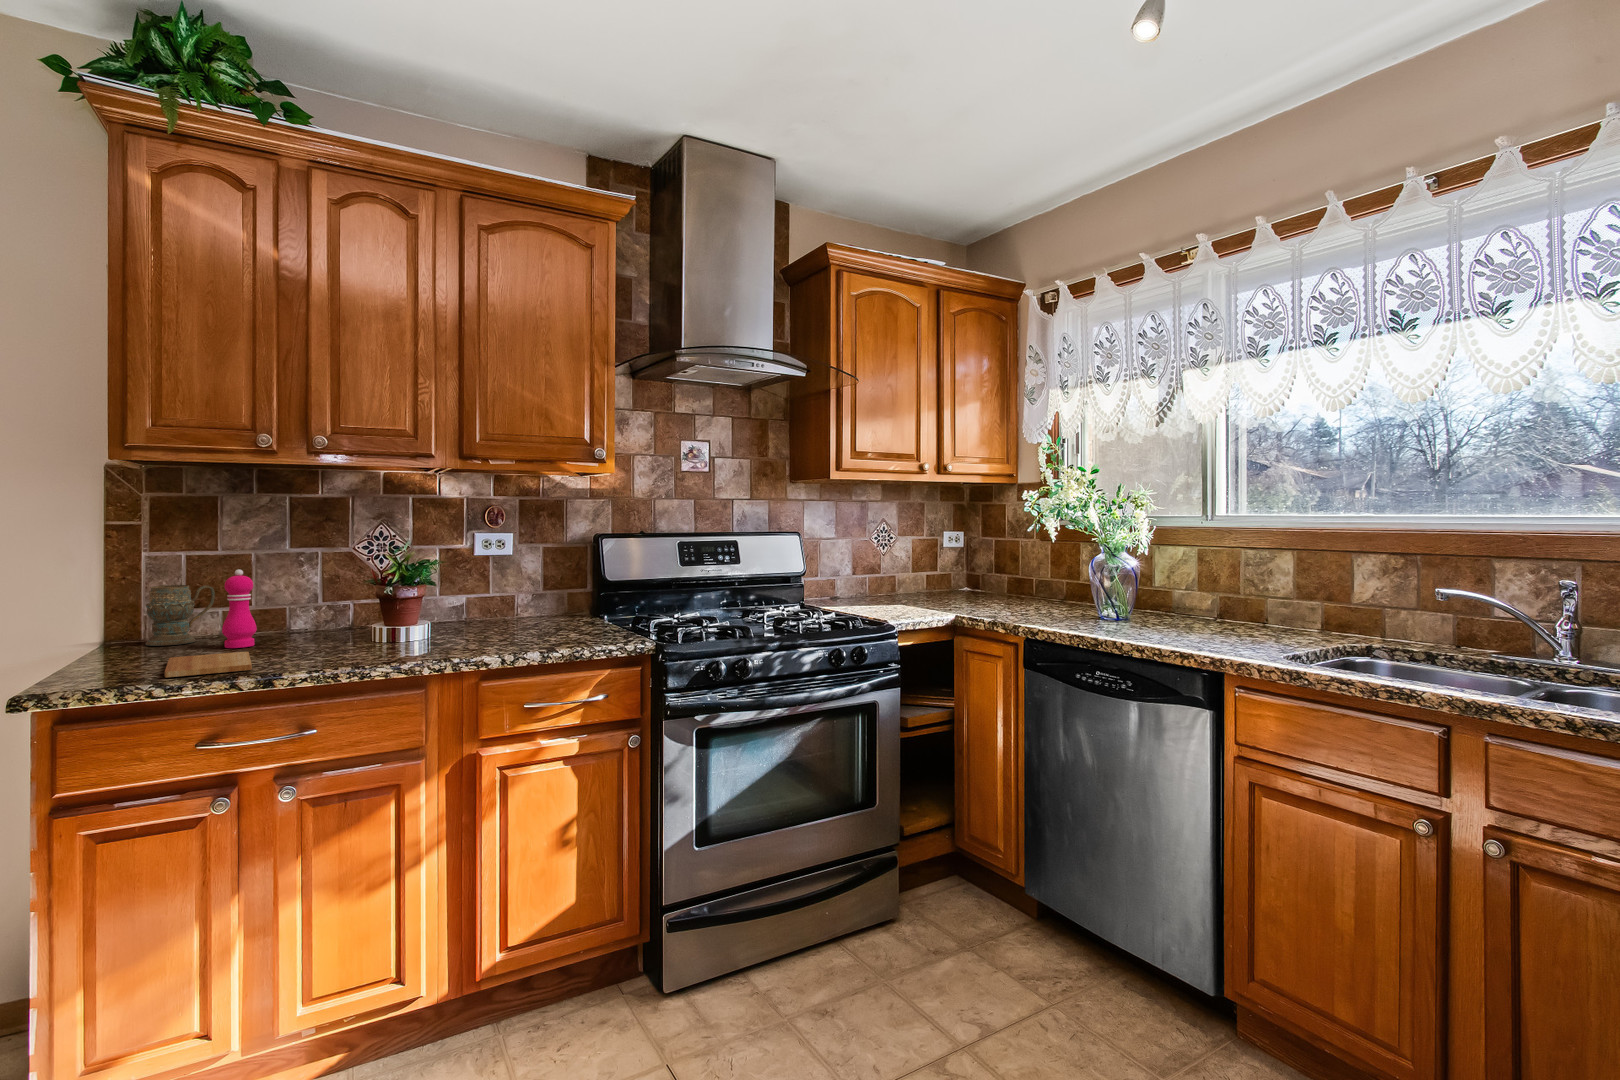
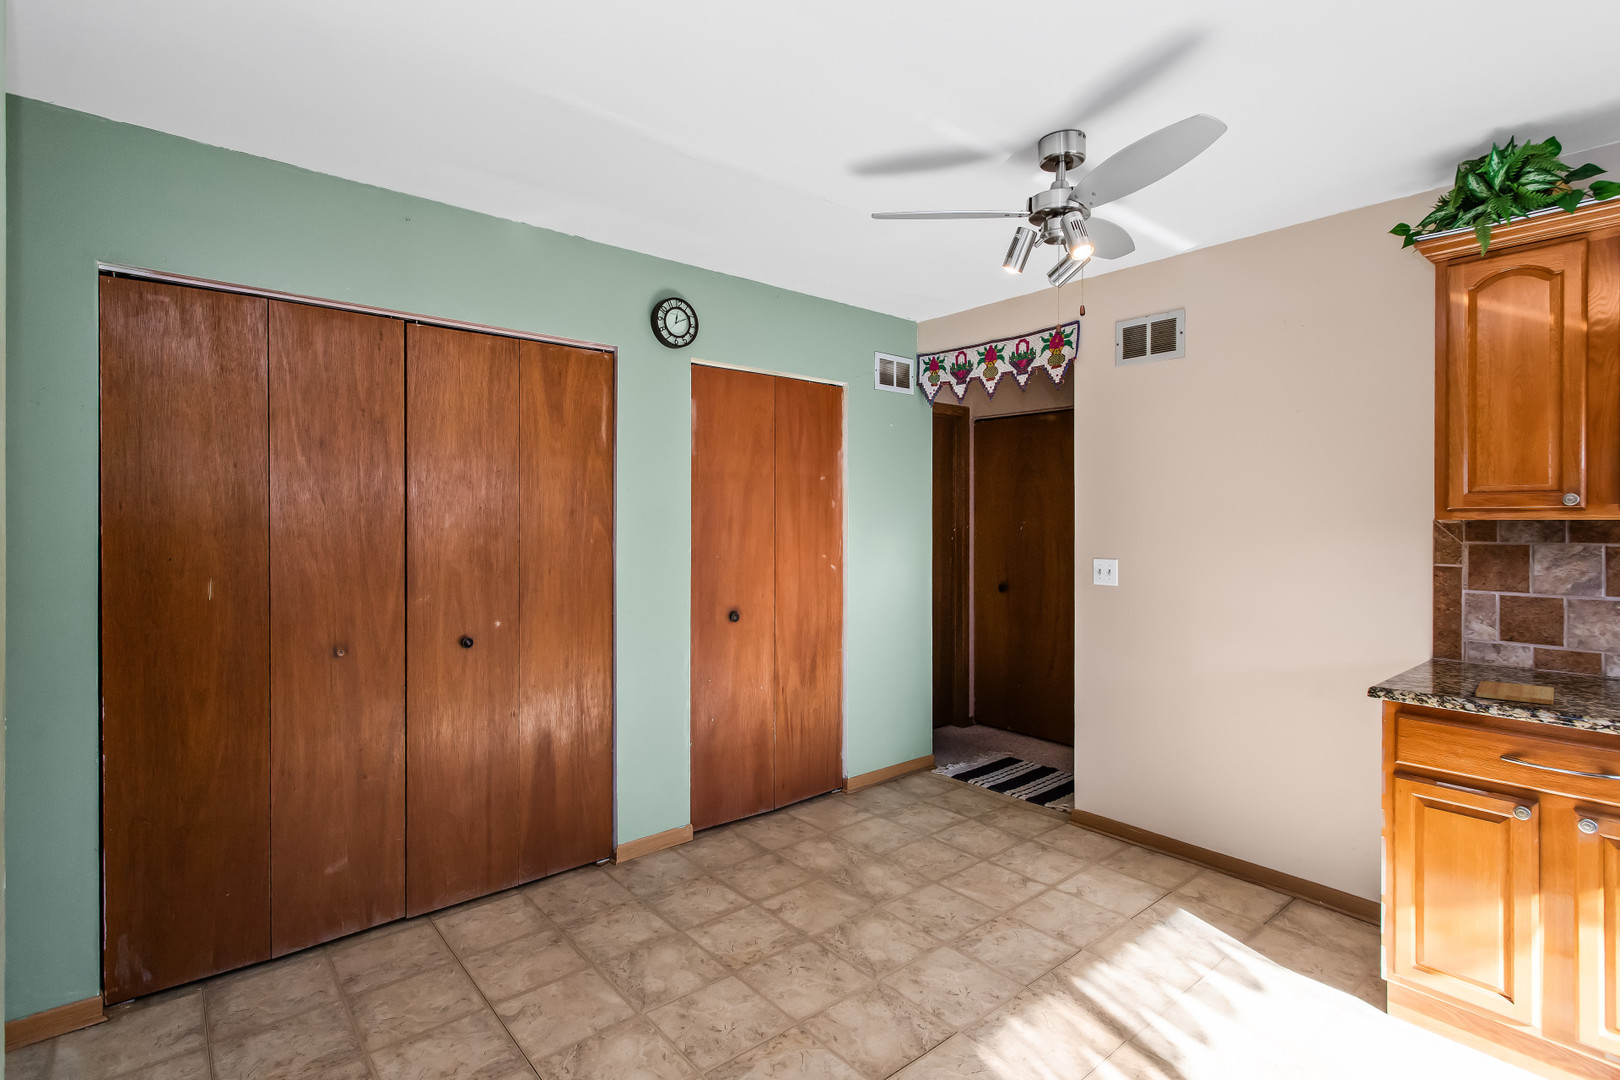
pepper mill: present [222,569,257,648] -> none [1531,612,1565,683]
mug: present [146,585,215,646] -> none [1464,619,1526,670]

